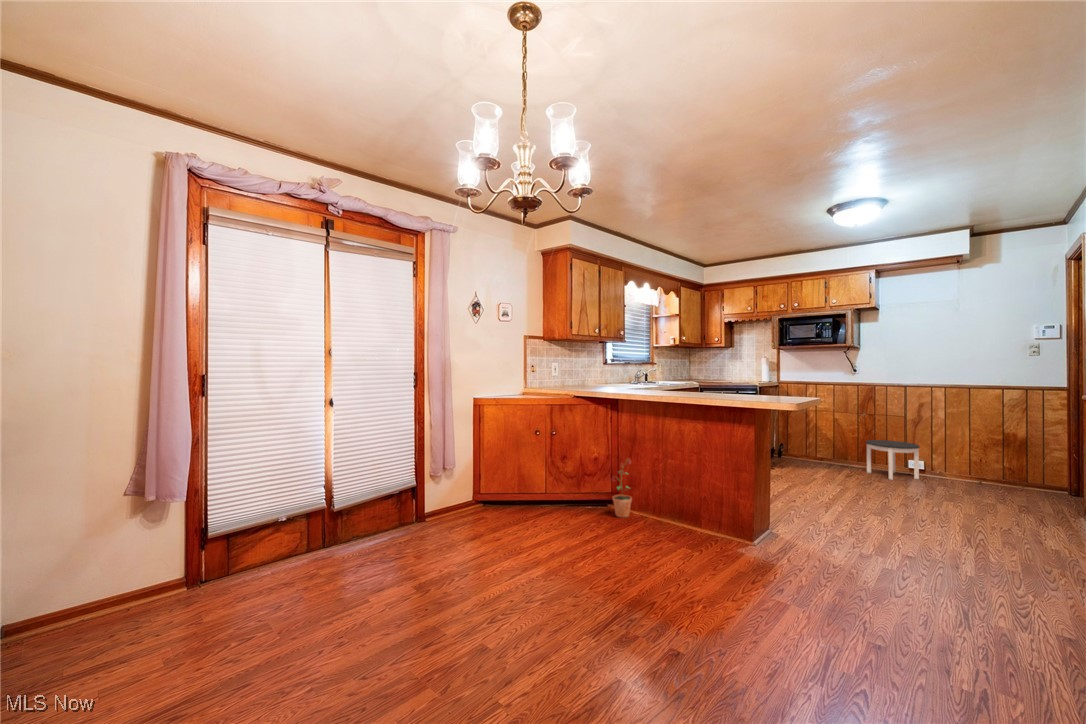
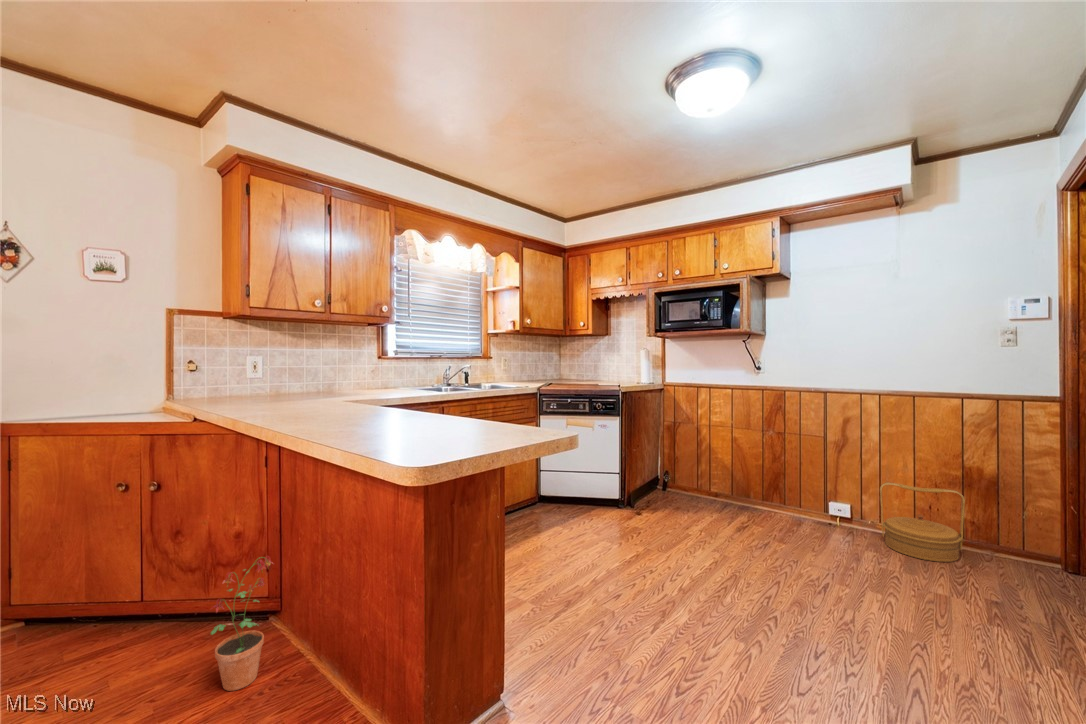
round table: present [866,440,920,480] -> none [767,472,842,540]
woven basket: none [946,443,1004,490] -> present [880,482,965,562]

